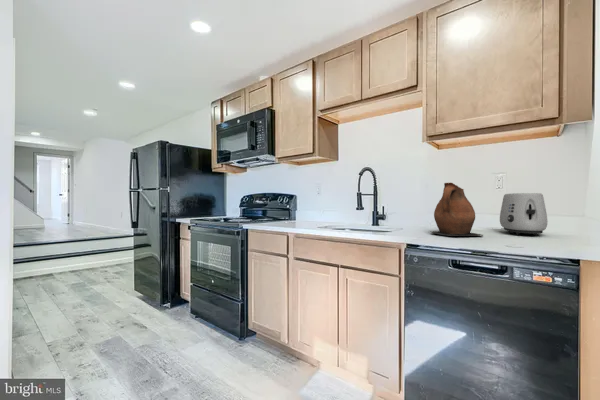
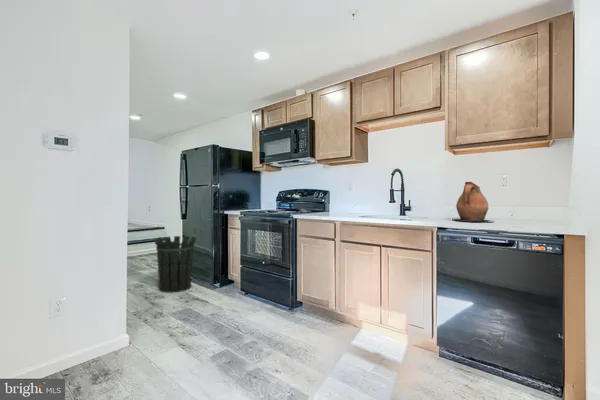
toaster: present [500,193,548,236] -> none [506,190,542,222]
waste bin: none [89,248,144,316] -> present [154,236,196,293]

